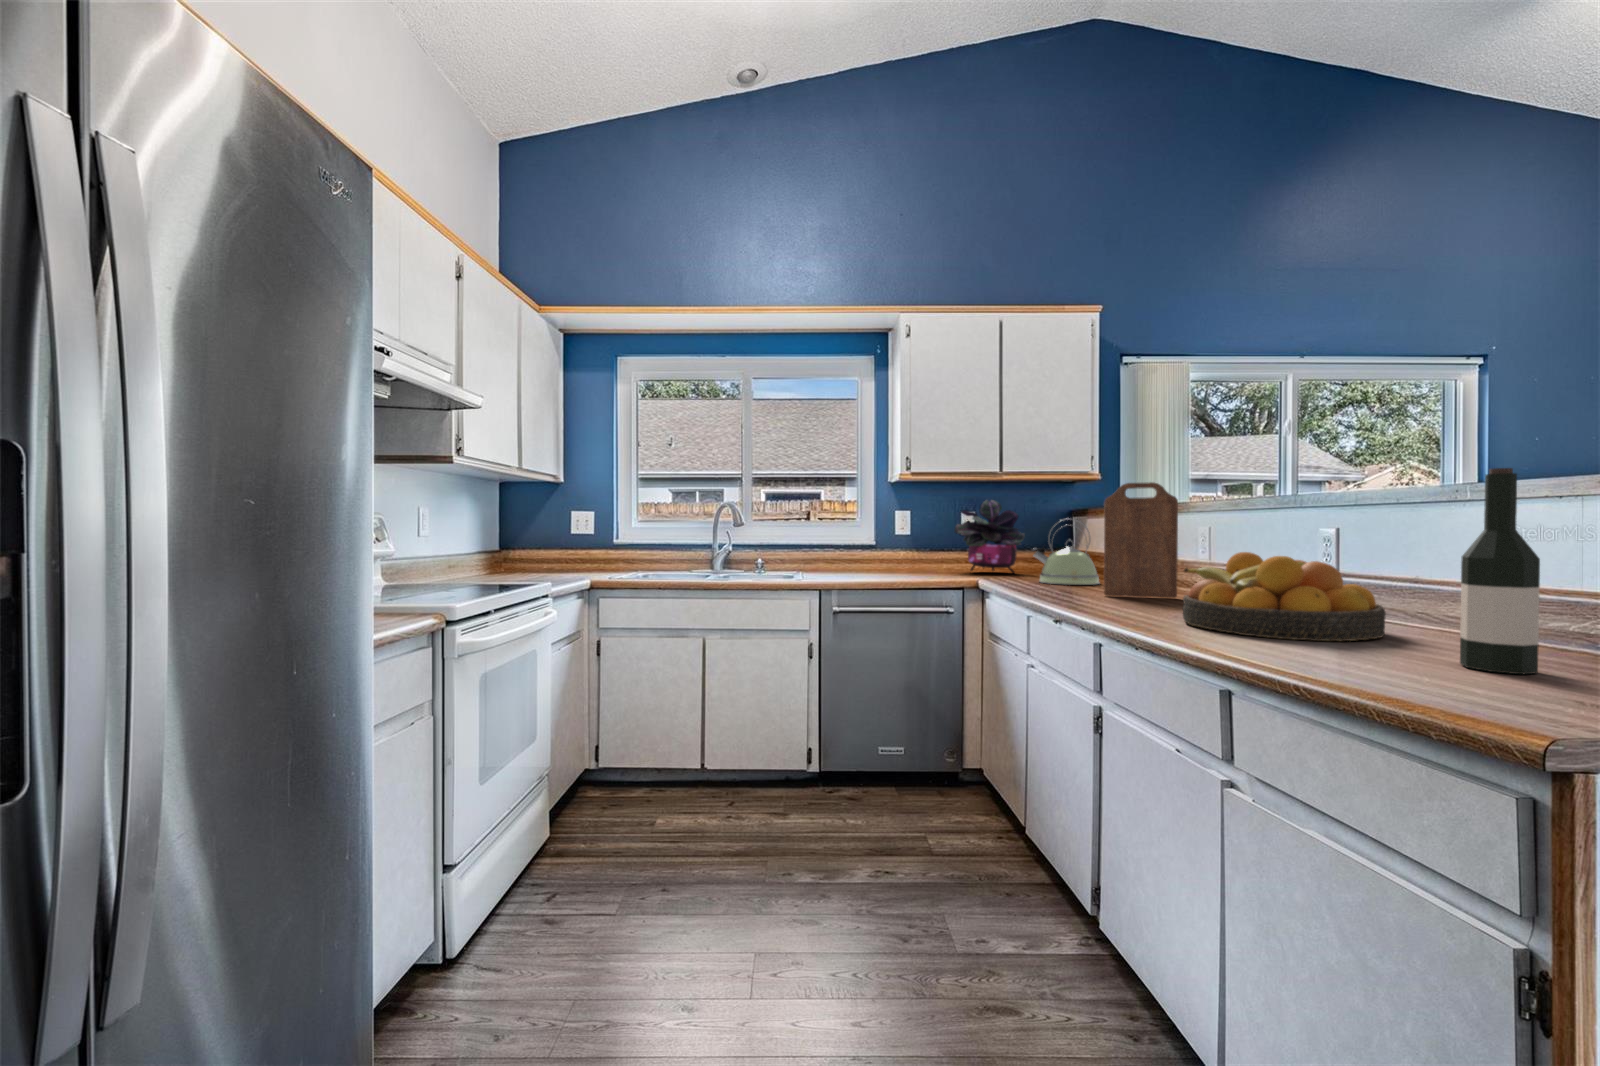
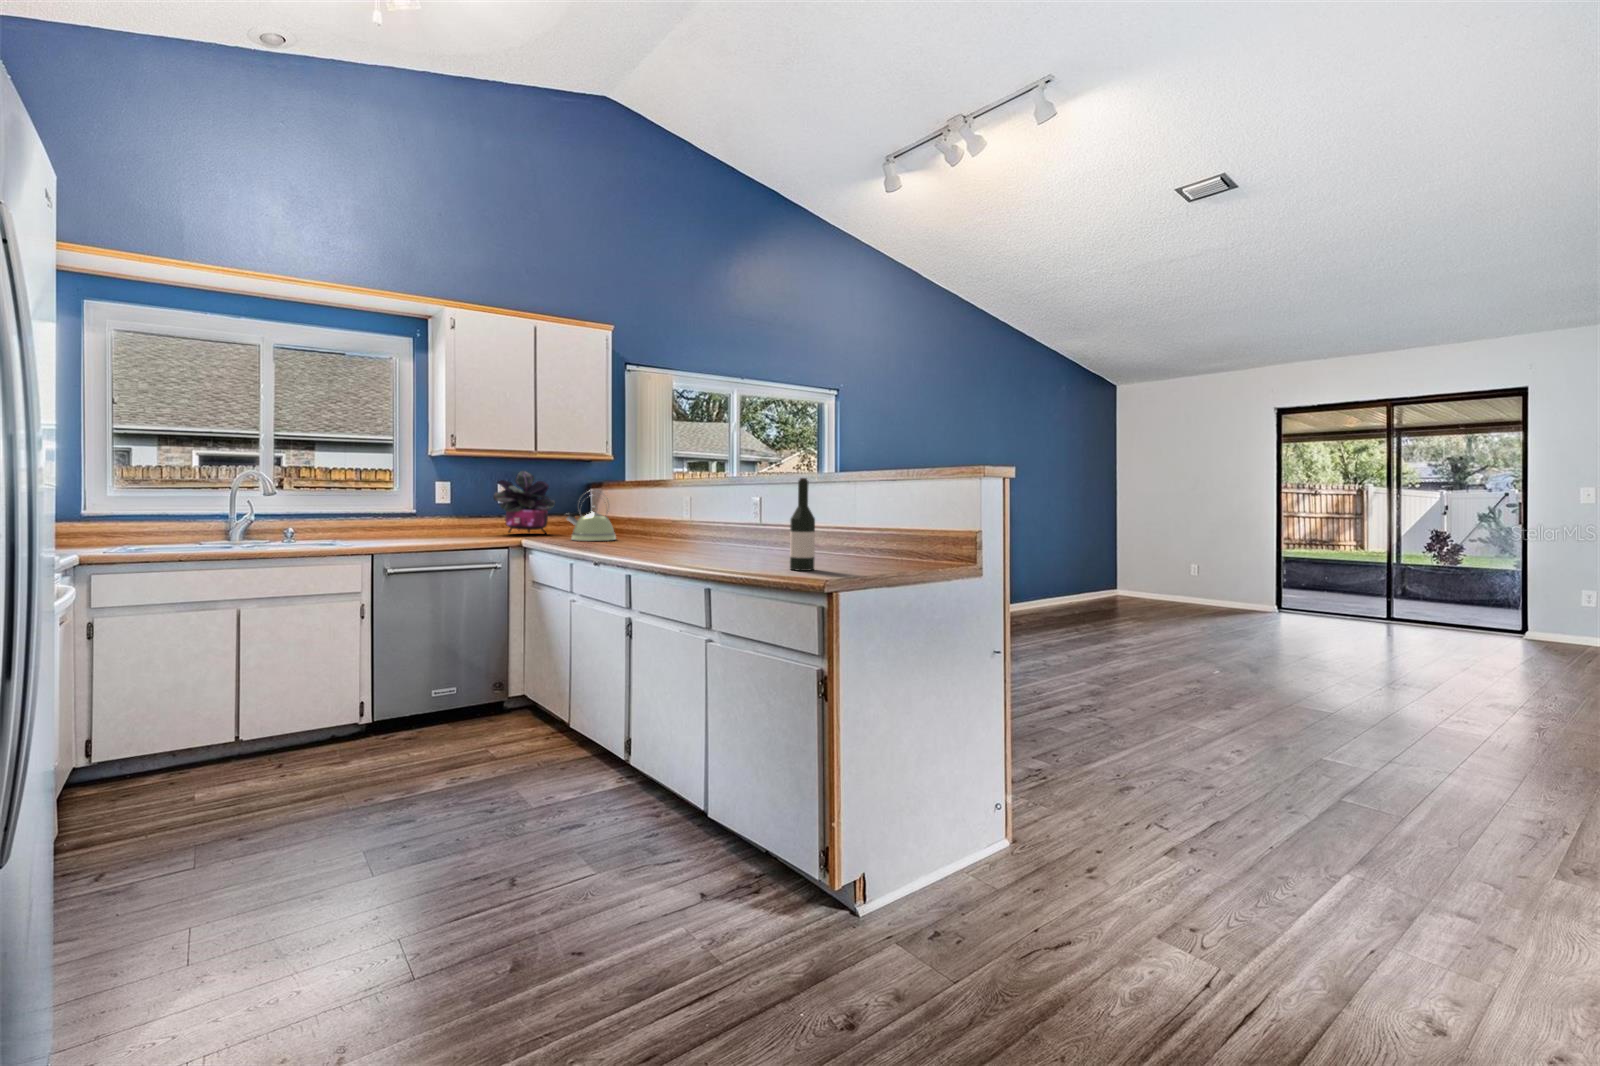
cutting board: present [1104,482,1178,598] -> none [622,468,669,547]
fruit bowl: present [1183,552,1386,641] -> none [673,516,768,564]

